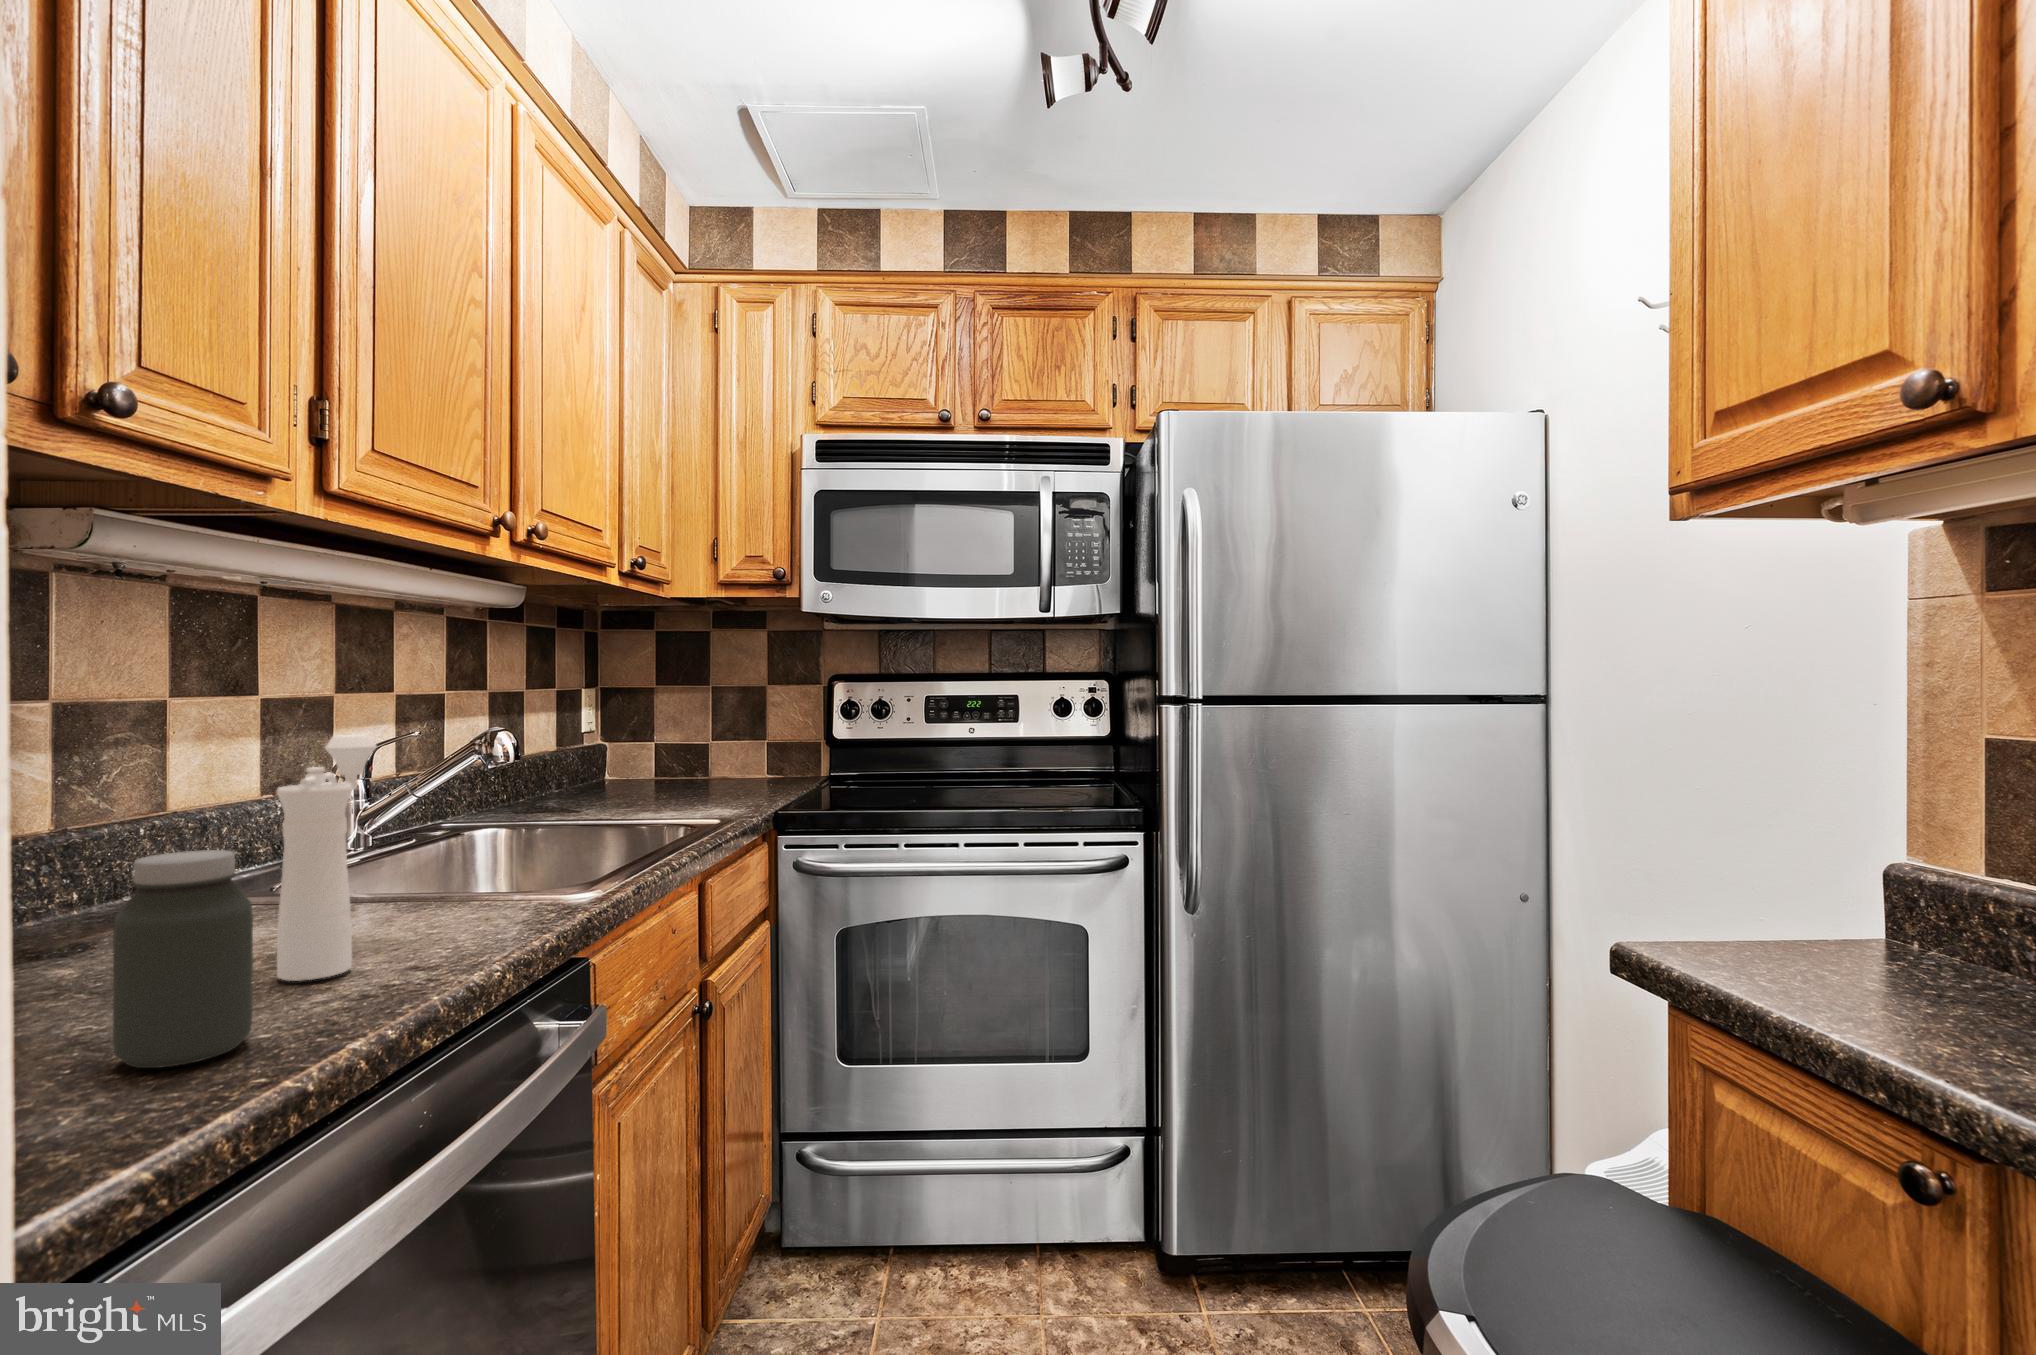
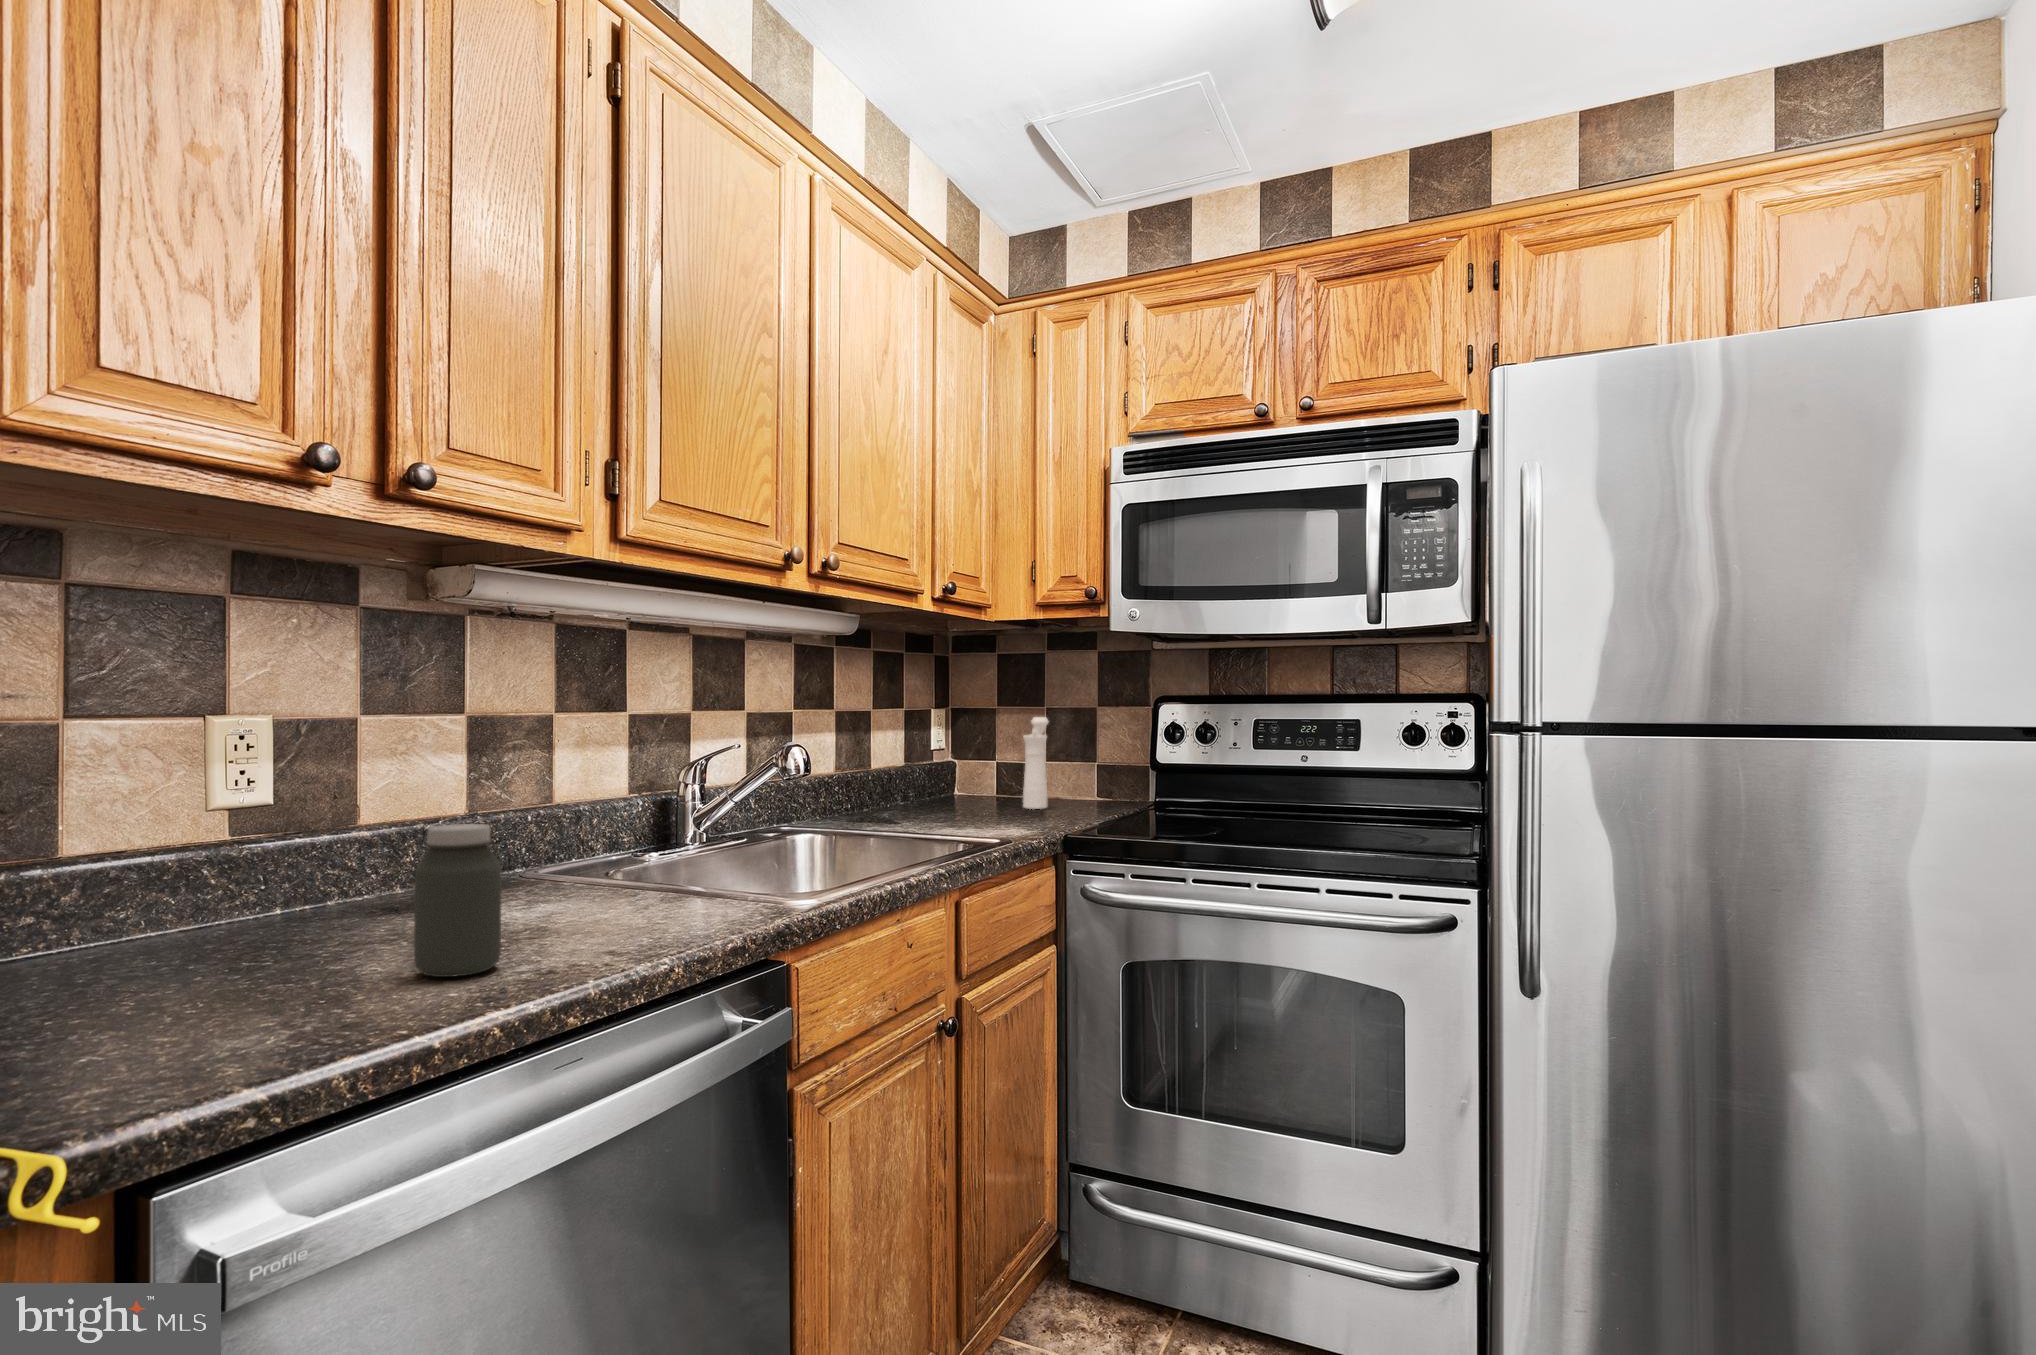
pepper mill: present [277,734,377,981] -> present [1023,717,1048,809]

